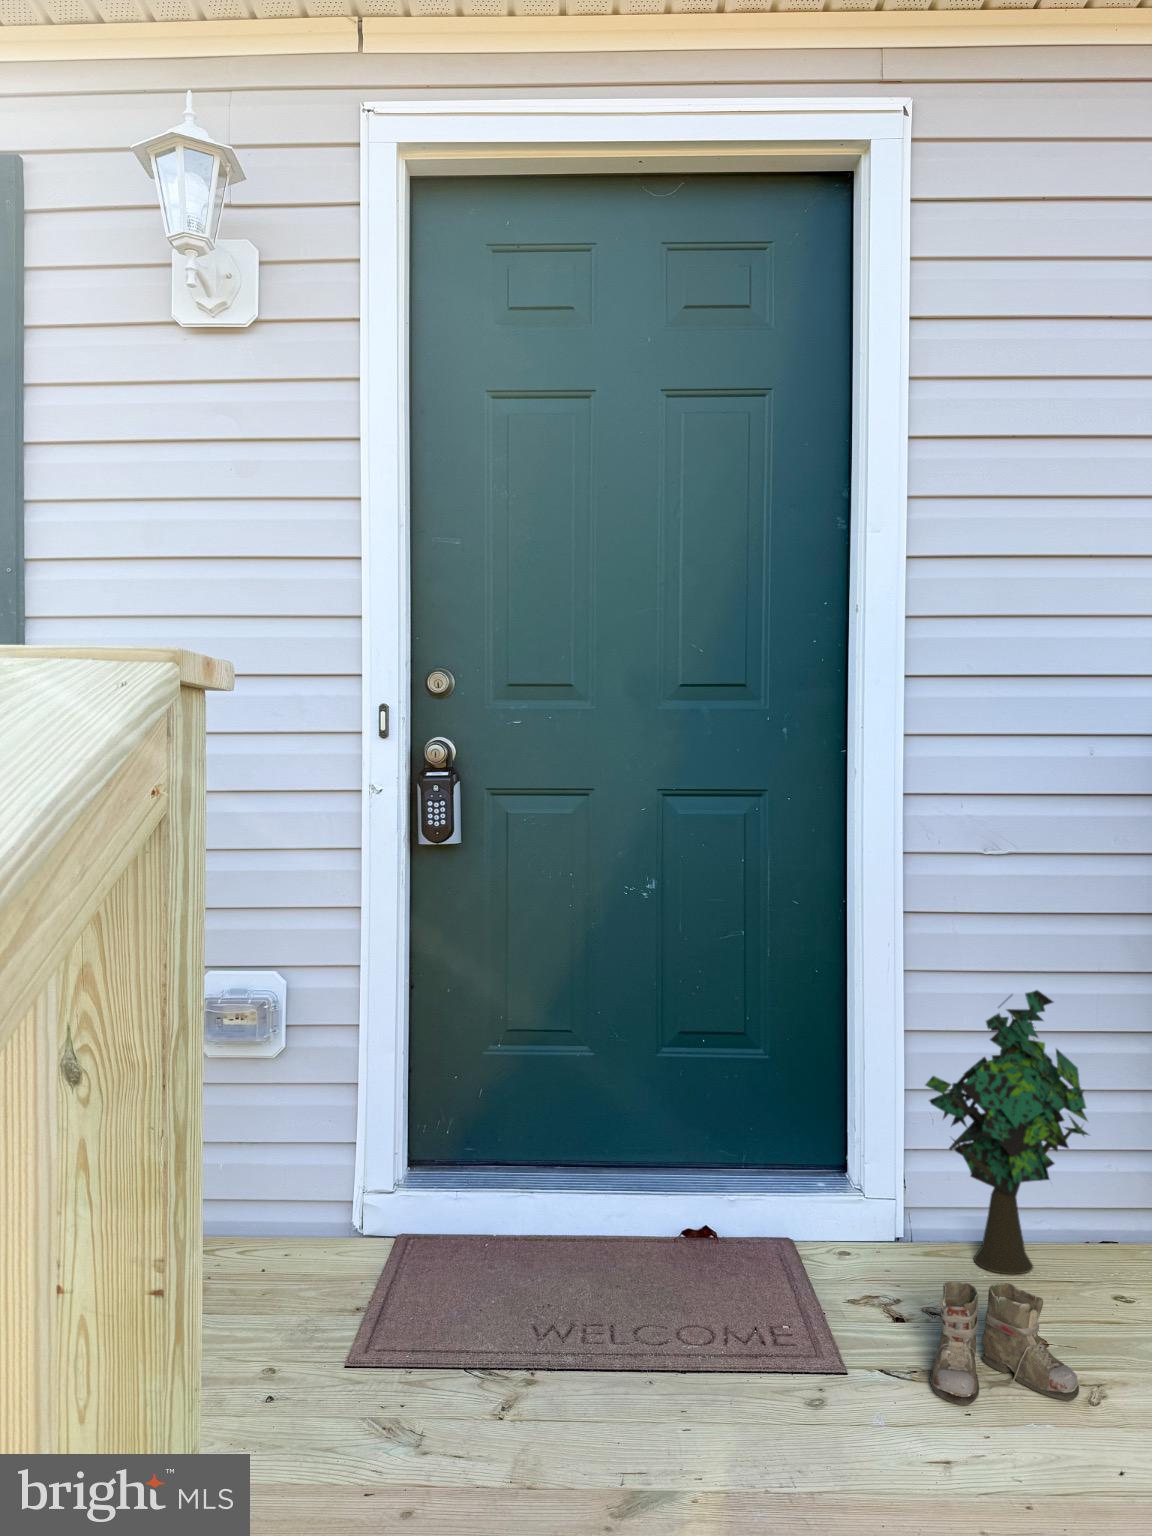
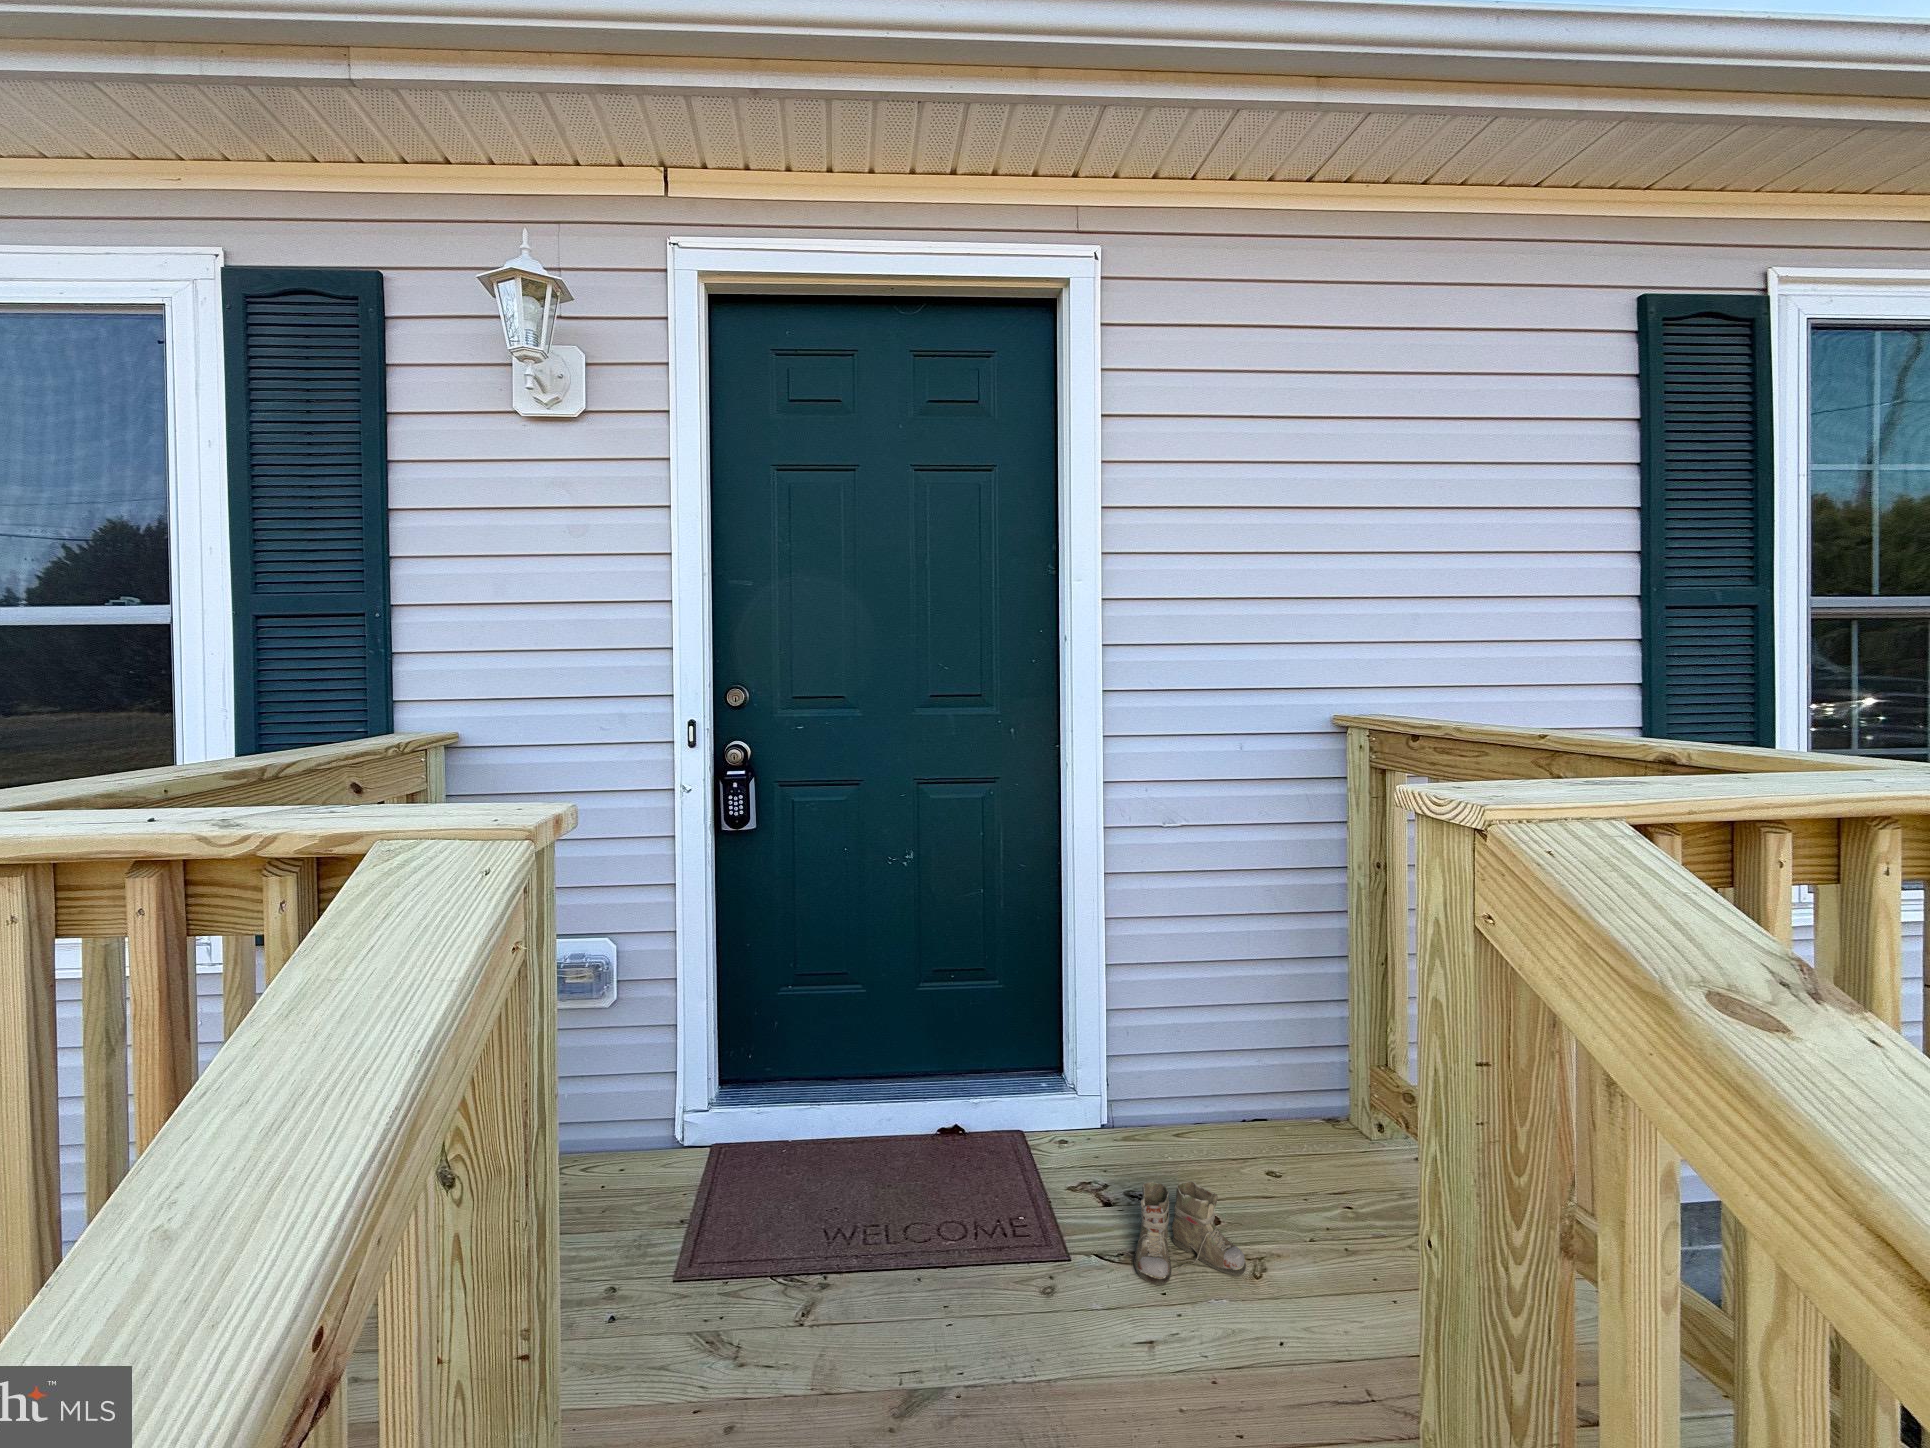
decorative plant: present [926,990,1088,1274] -> none [1121,939,1248,1159]

